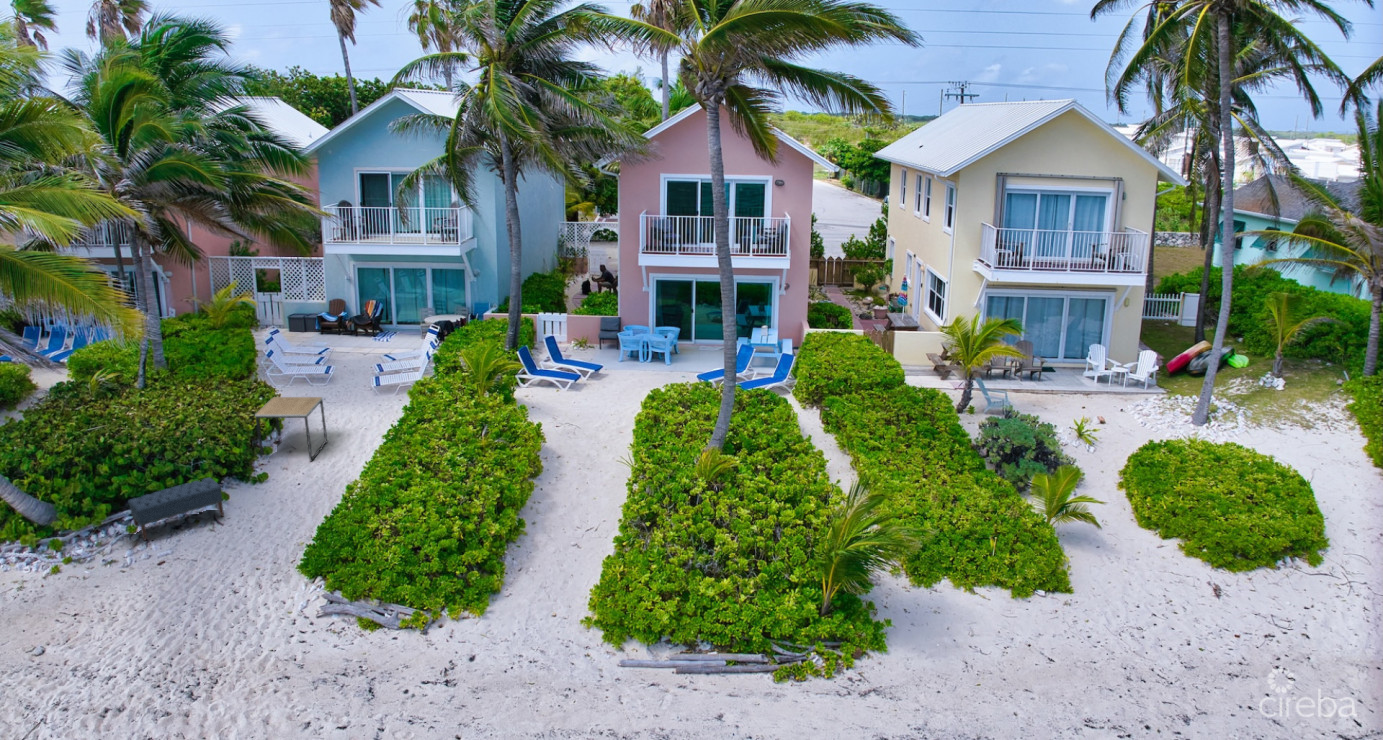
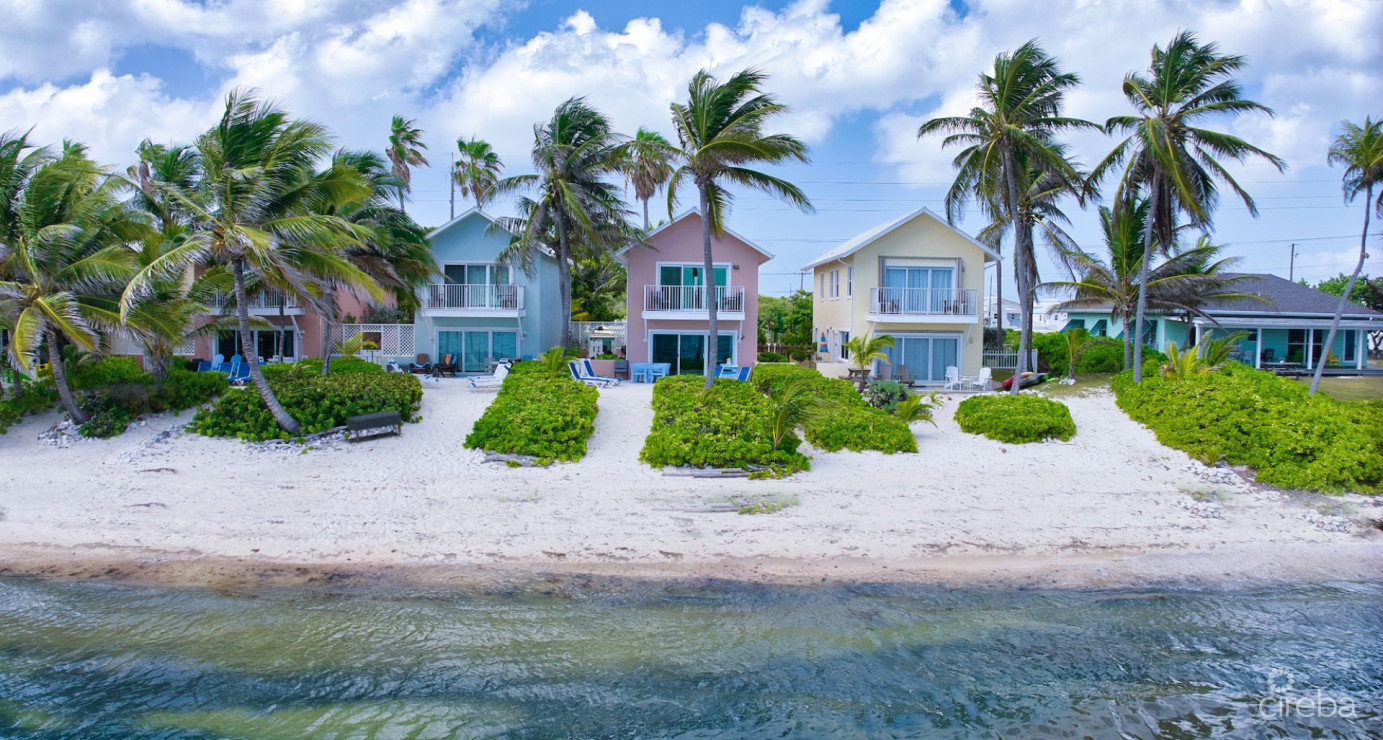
side table: present [255,397,327,461] -> none [411,378,451,416]

